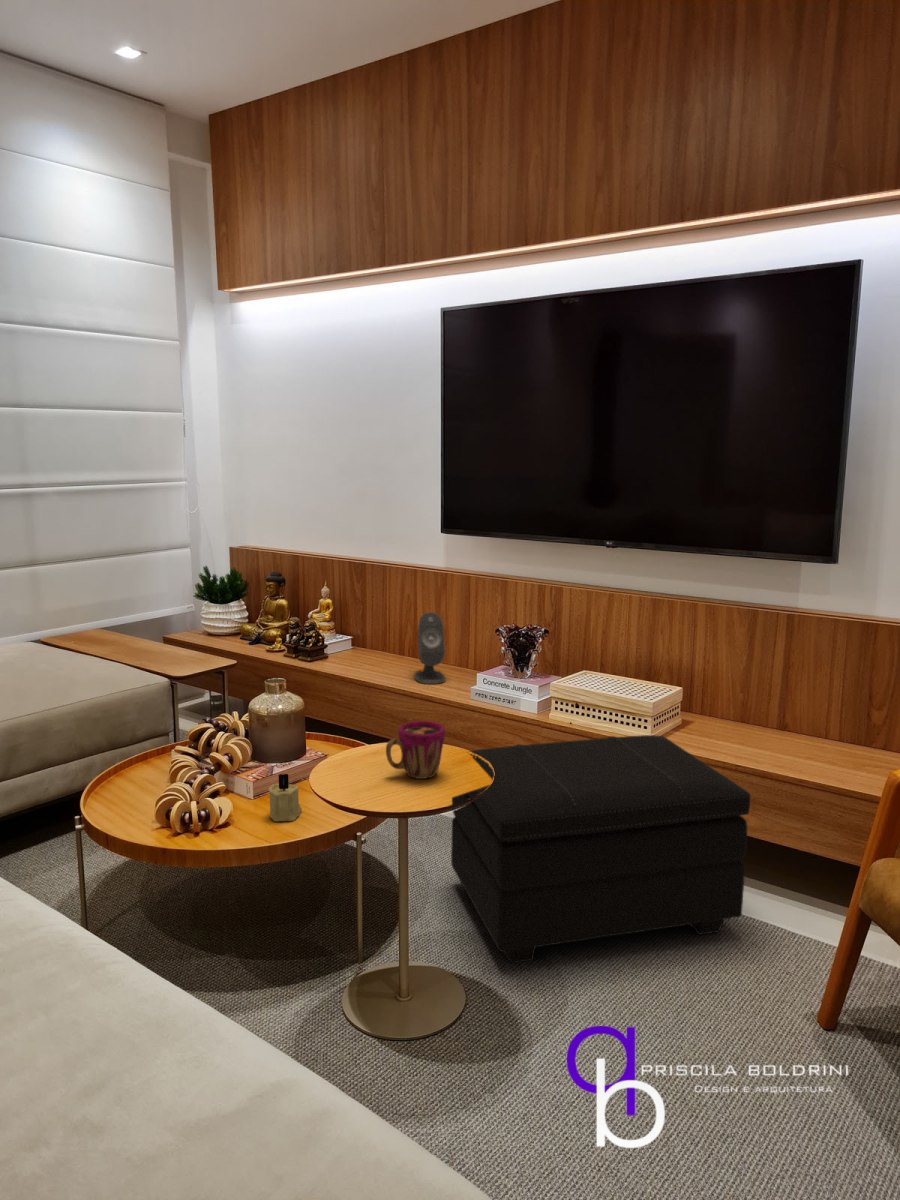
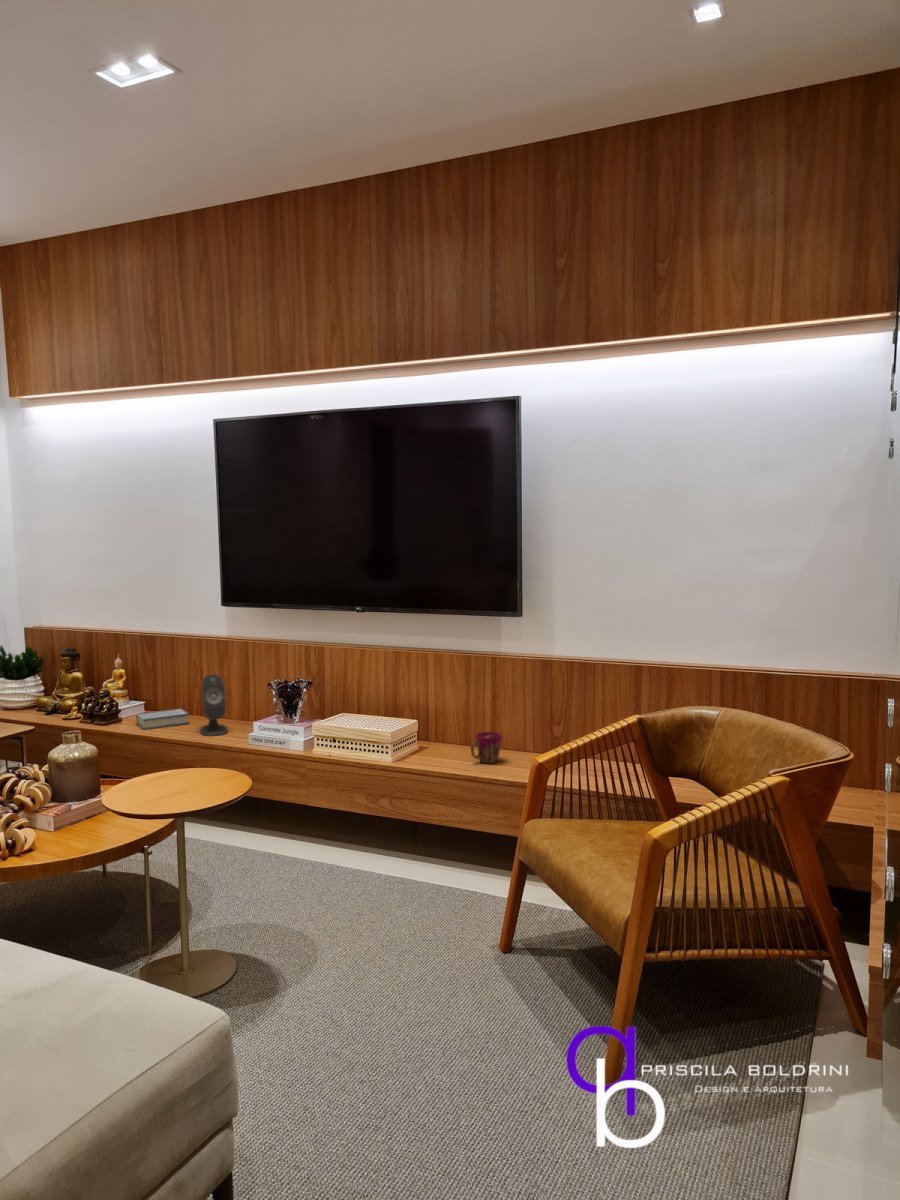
hardback book: none [344,648,401,670] -> present [136,709,189,729]
cup: present [386,721,445,779] -> present [471,732,502,763]
footstool: present [451,735,751,963] -> none [226,758,455,942]
candle: present [268,774,302,821] -> none [67,804,96,844]

